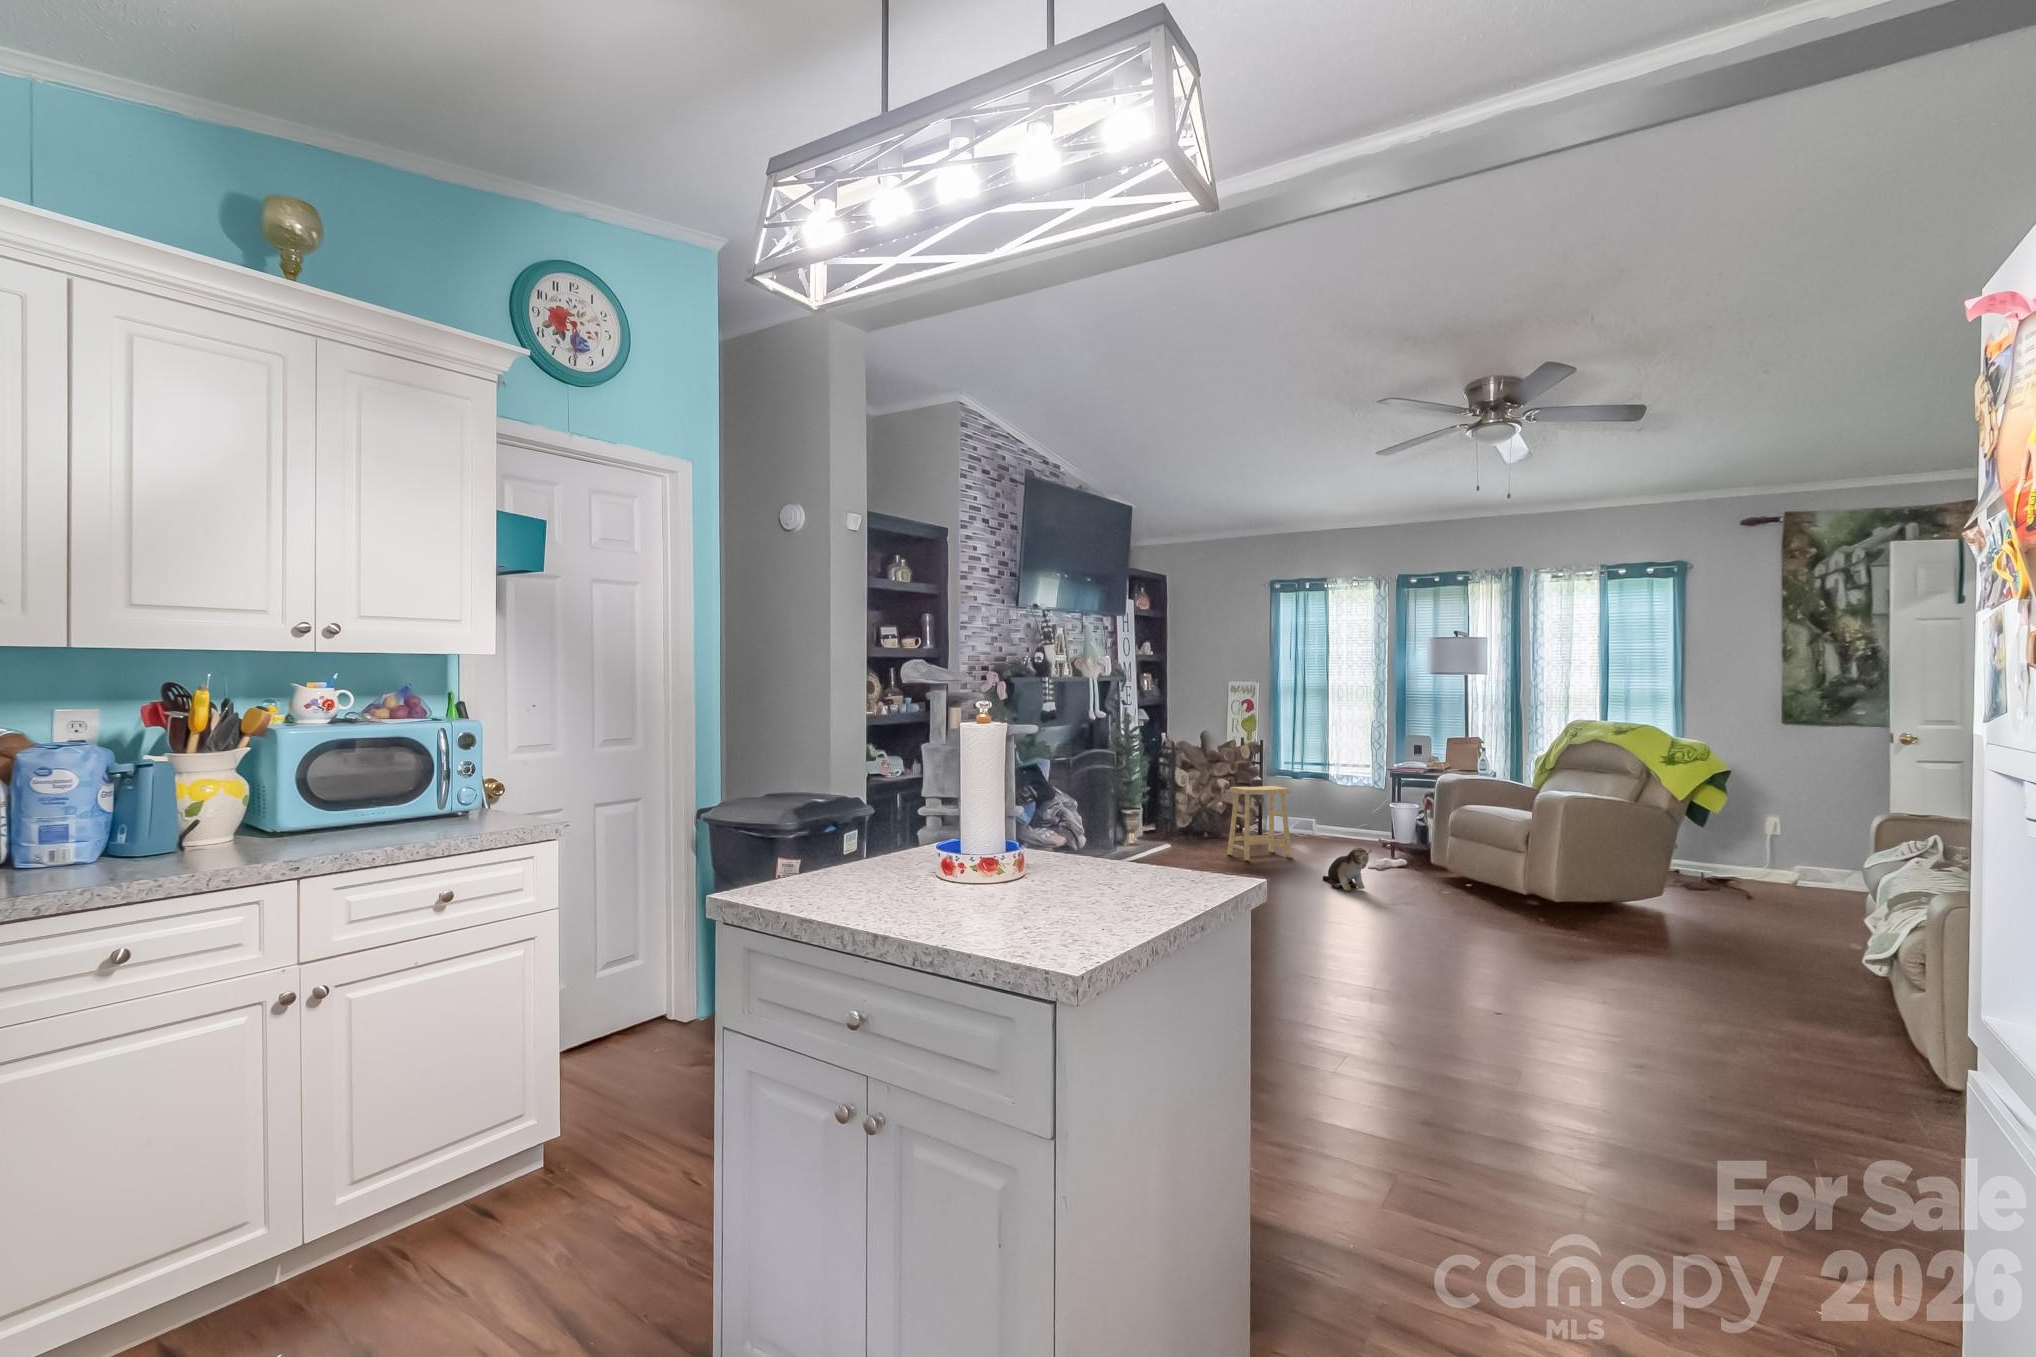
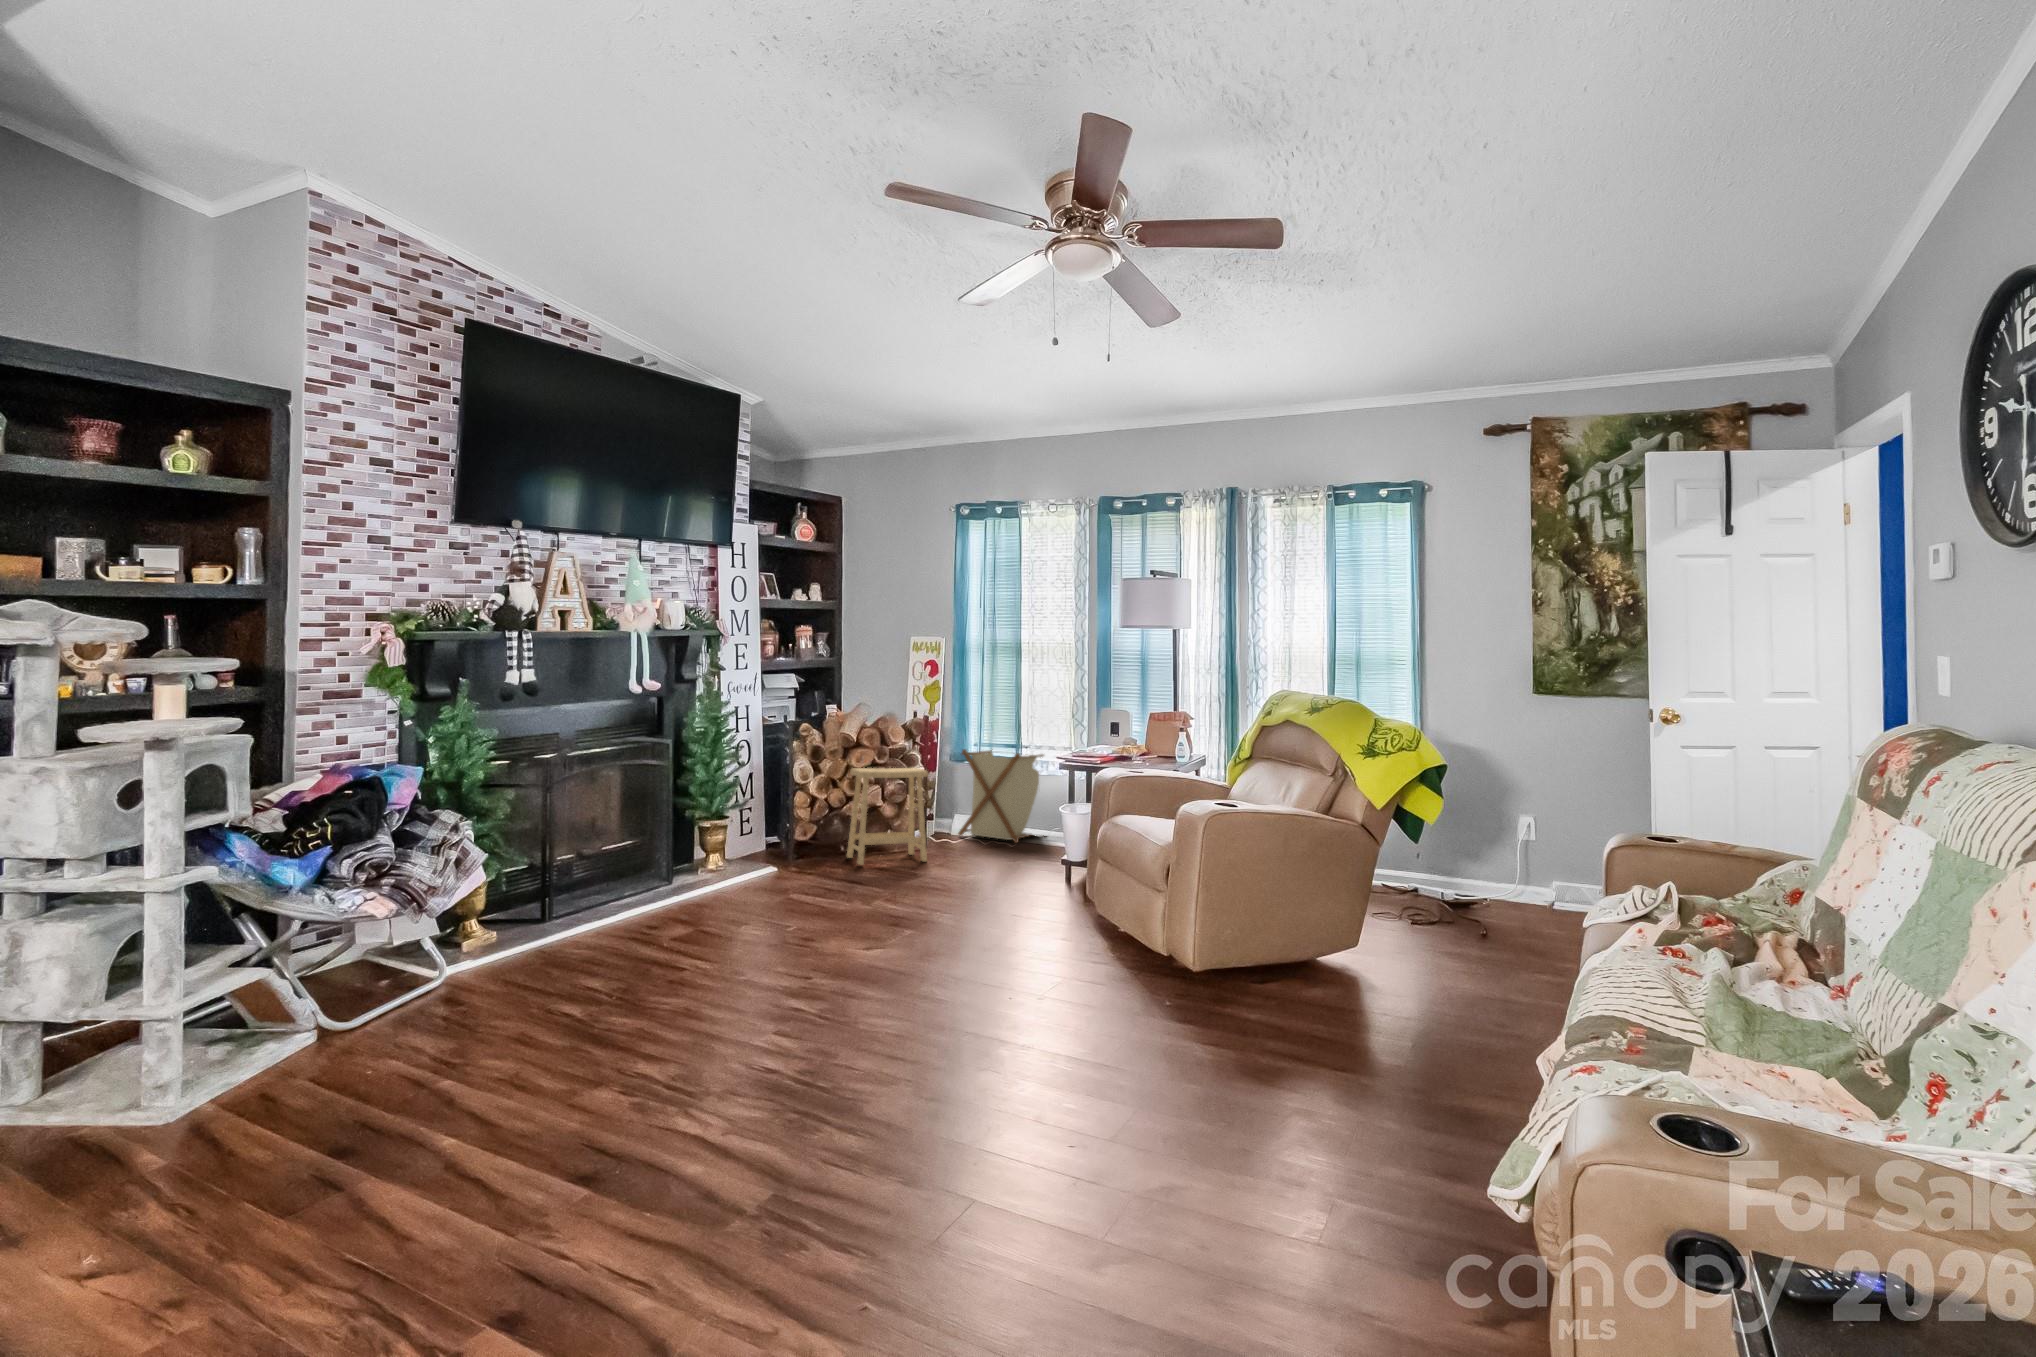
laundry basket: none [1287,767,1357,843] -> present [958,749,1044,843]
plush toy: present [1323,847,1372,891] -> none [919,849,961,908]

